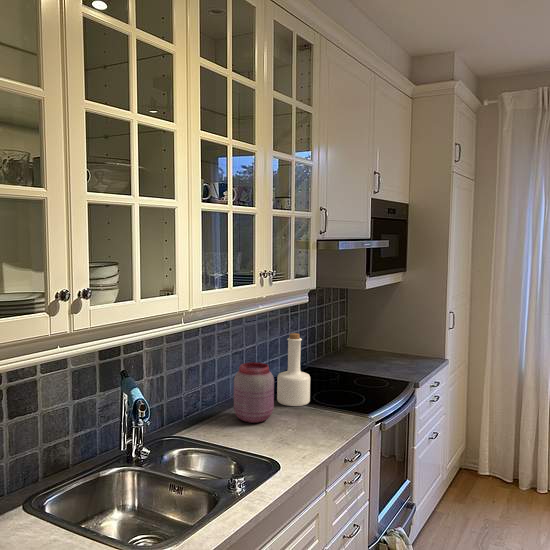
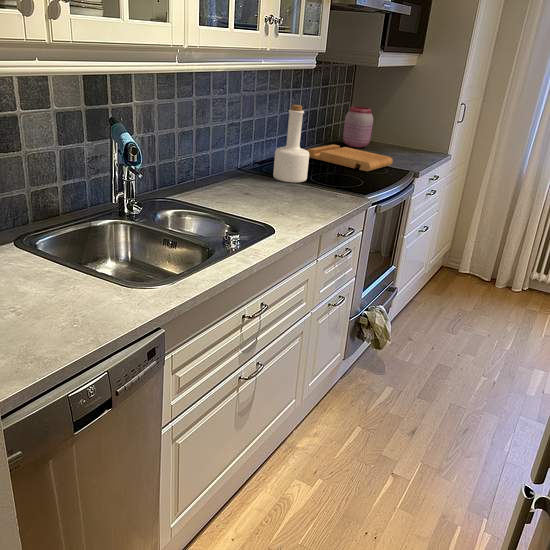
cutting board: none [308,359,392,386] -> present [307,144,393,171]
jar: present [234,362,274,423] -> present [343,106,373,148]

